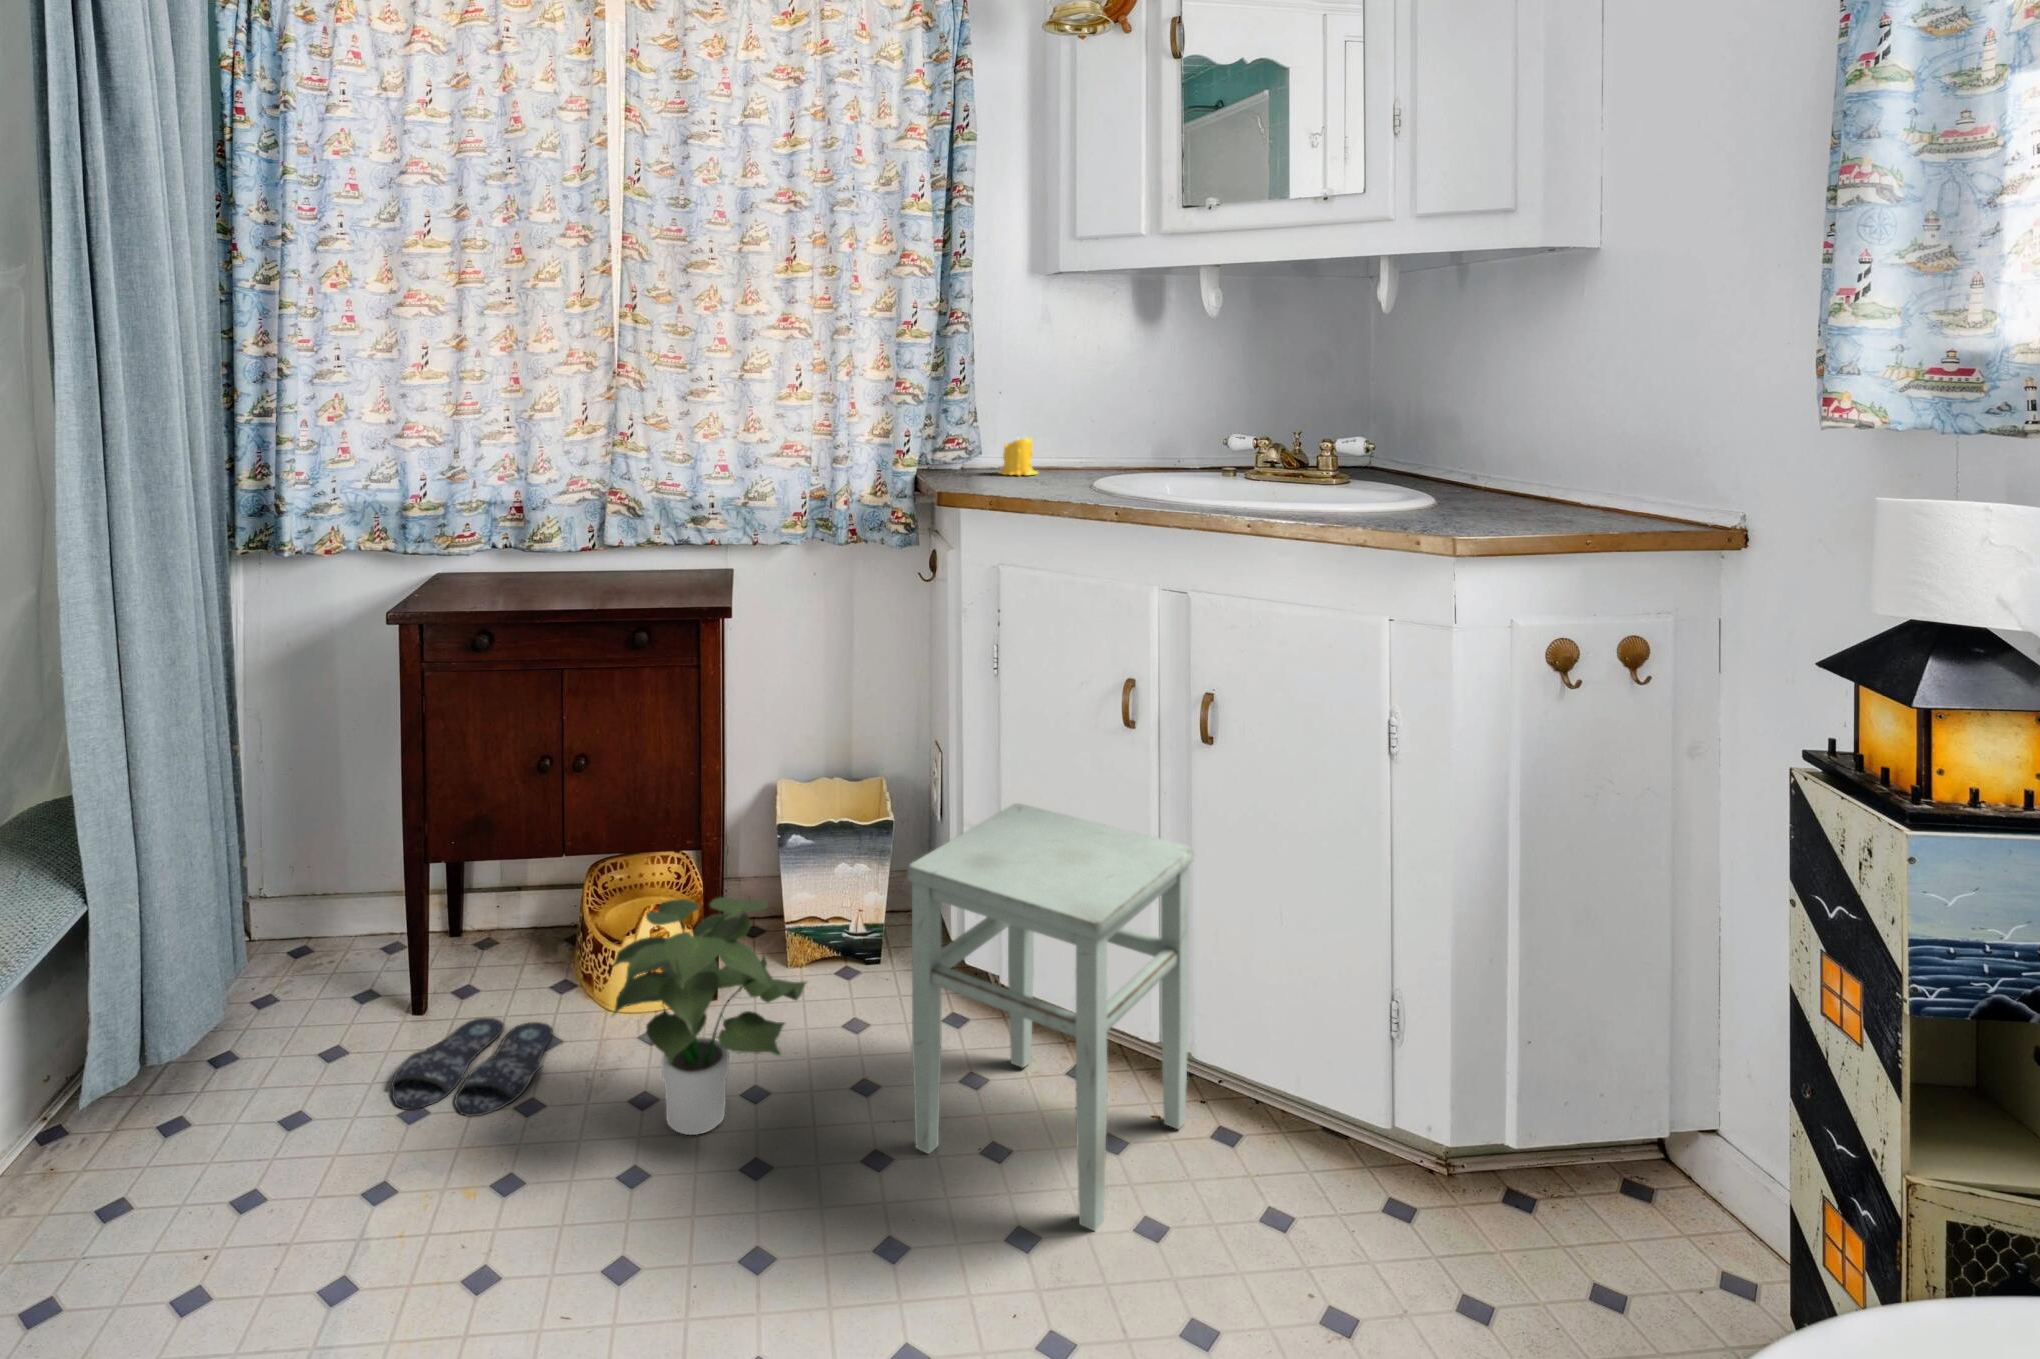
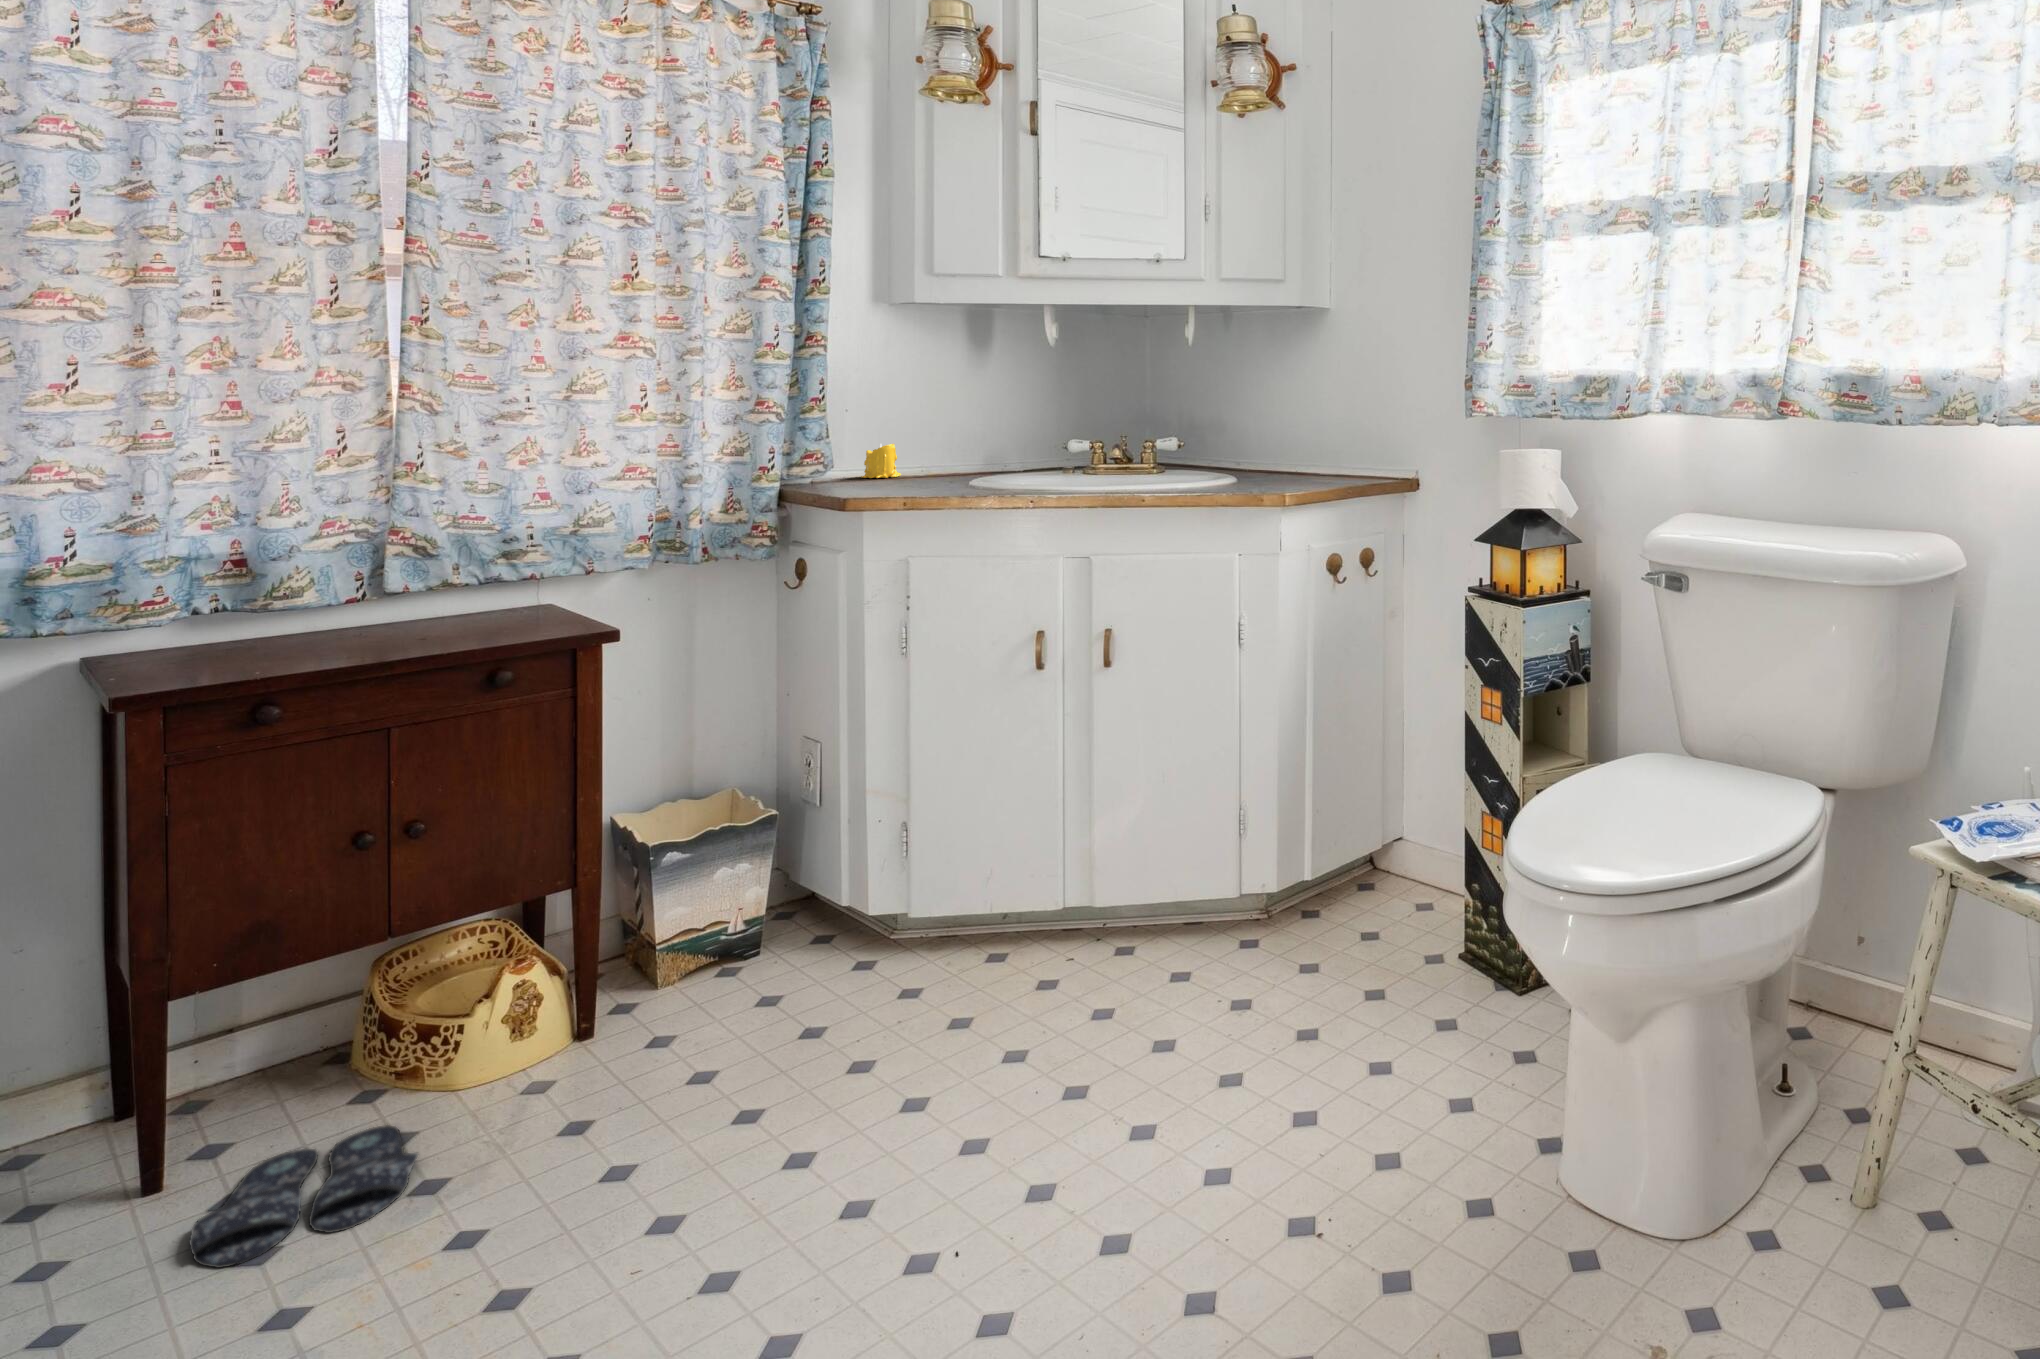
stool: present [907,803,1194,1231] -> none [886,739,1102,1043]
potted plant: present [612,897,806,1135] -> none [529,887,769,1130]

